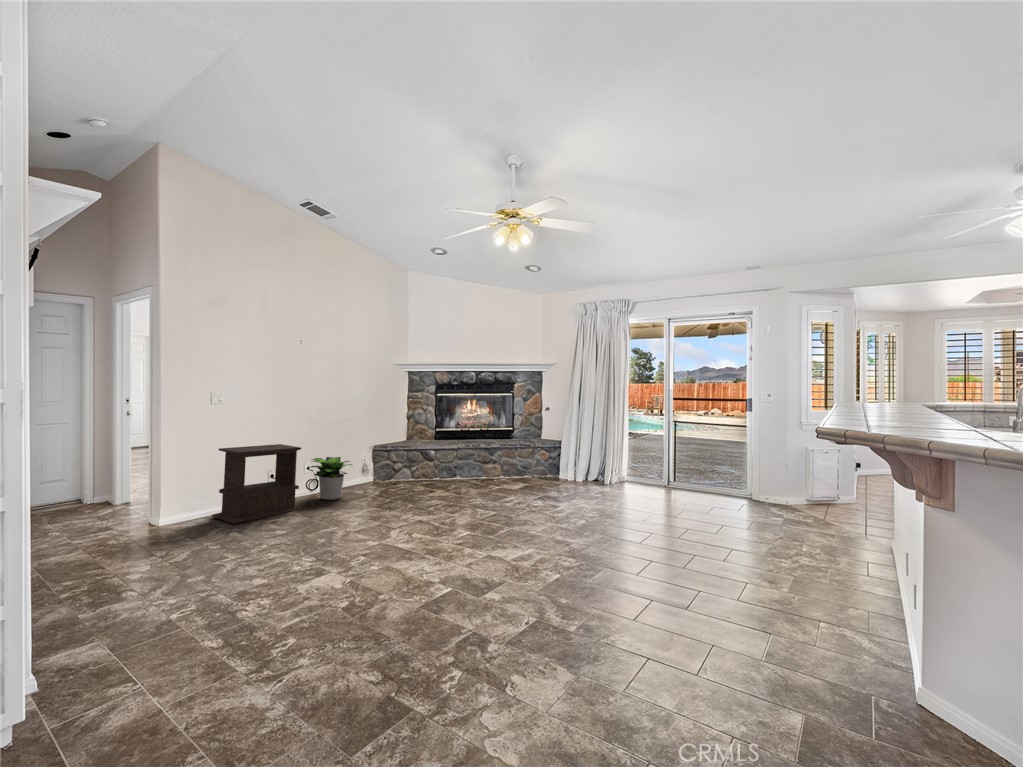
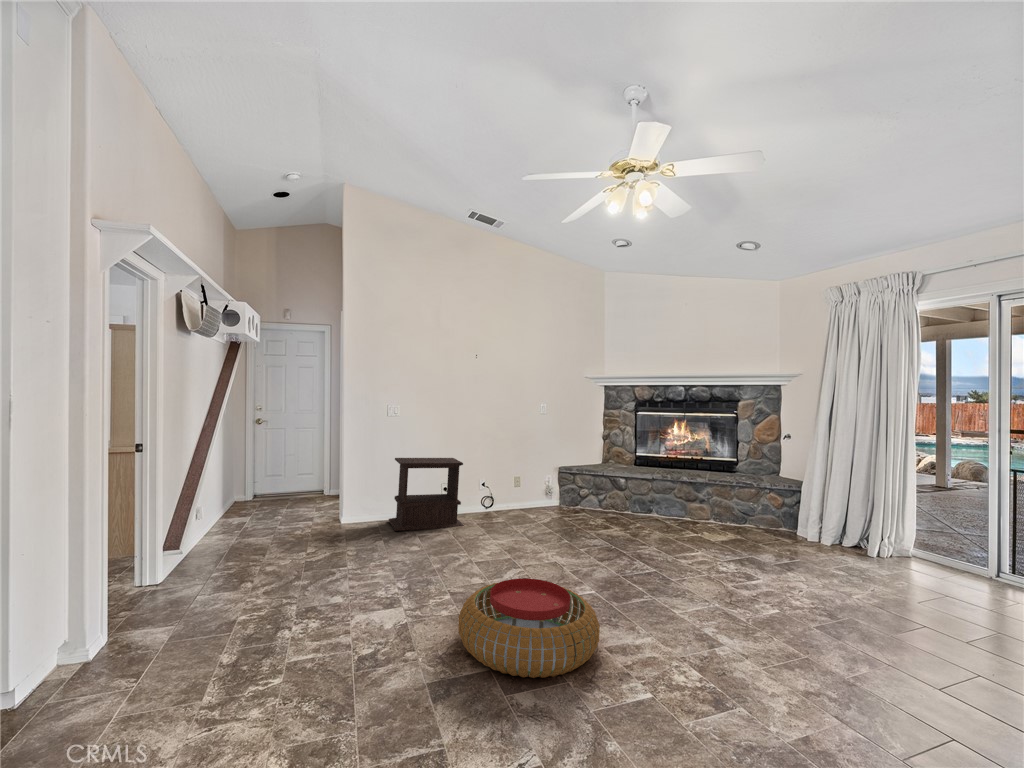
potted plant: present [309,457,351,500] -> none [479,474,526,520]
pouf: none [405,524,515,590] -> present [458,578,600,678]

